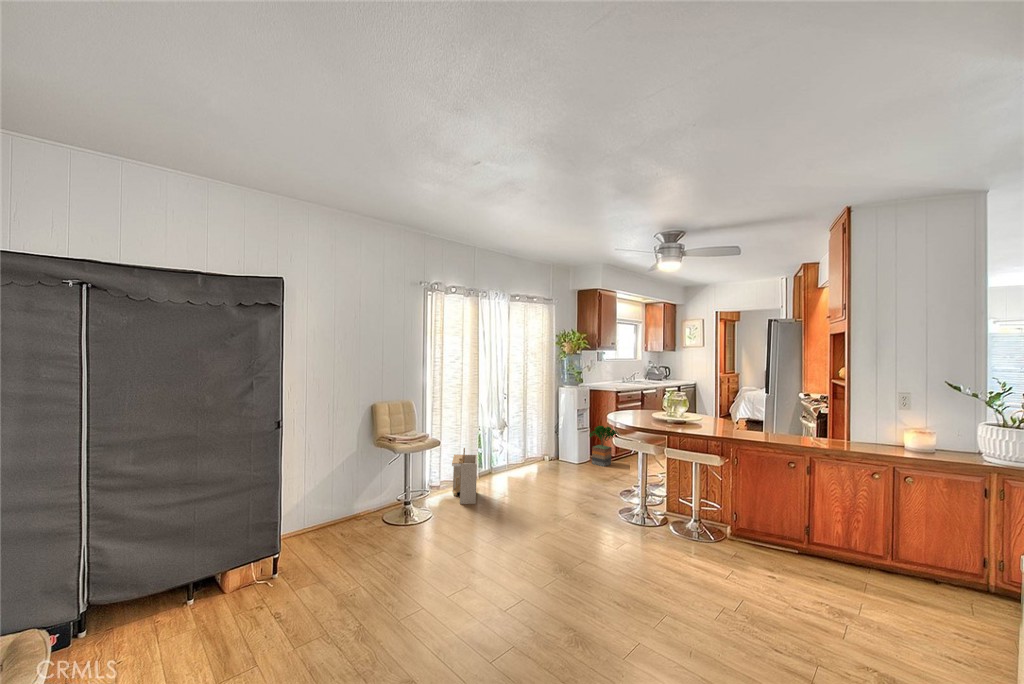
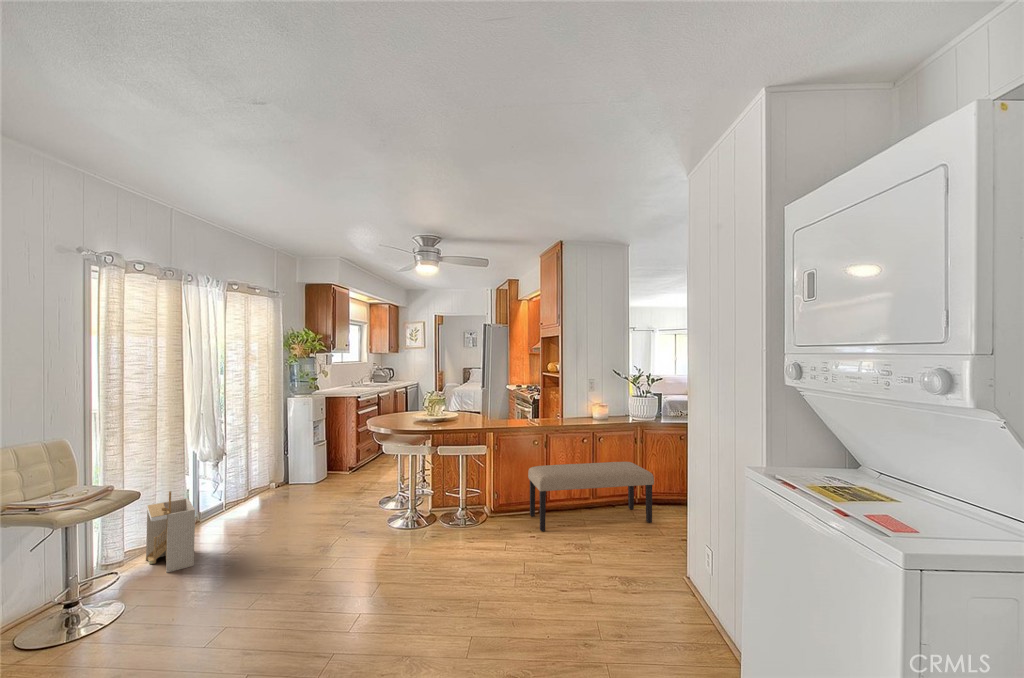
potted tree: present [589,426,618,467] -> none [326,436,361,482]
bench: none [774,493,969,607] -> present [528,462,654,531]

